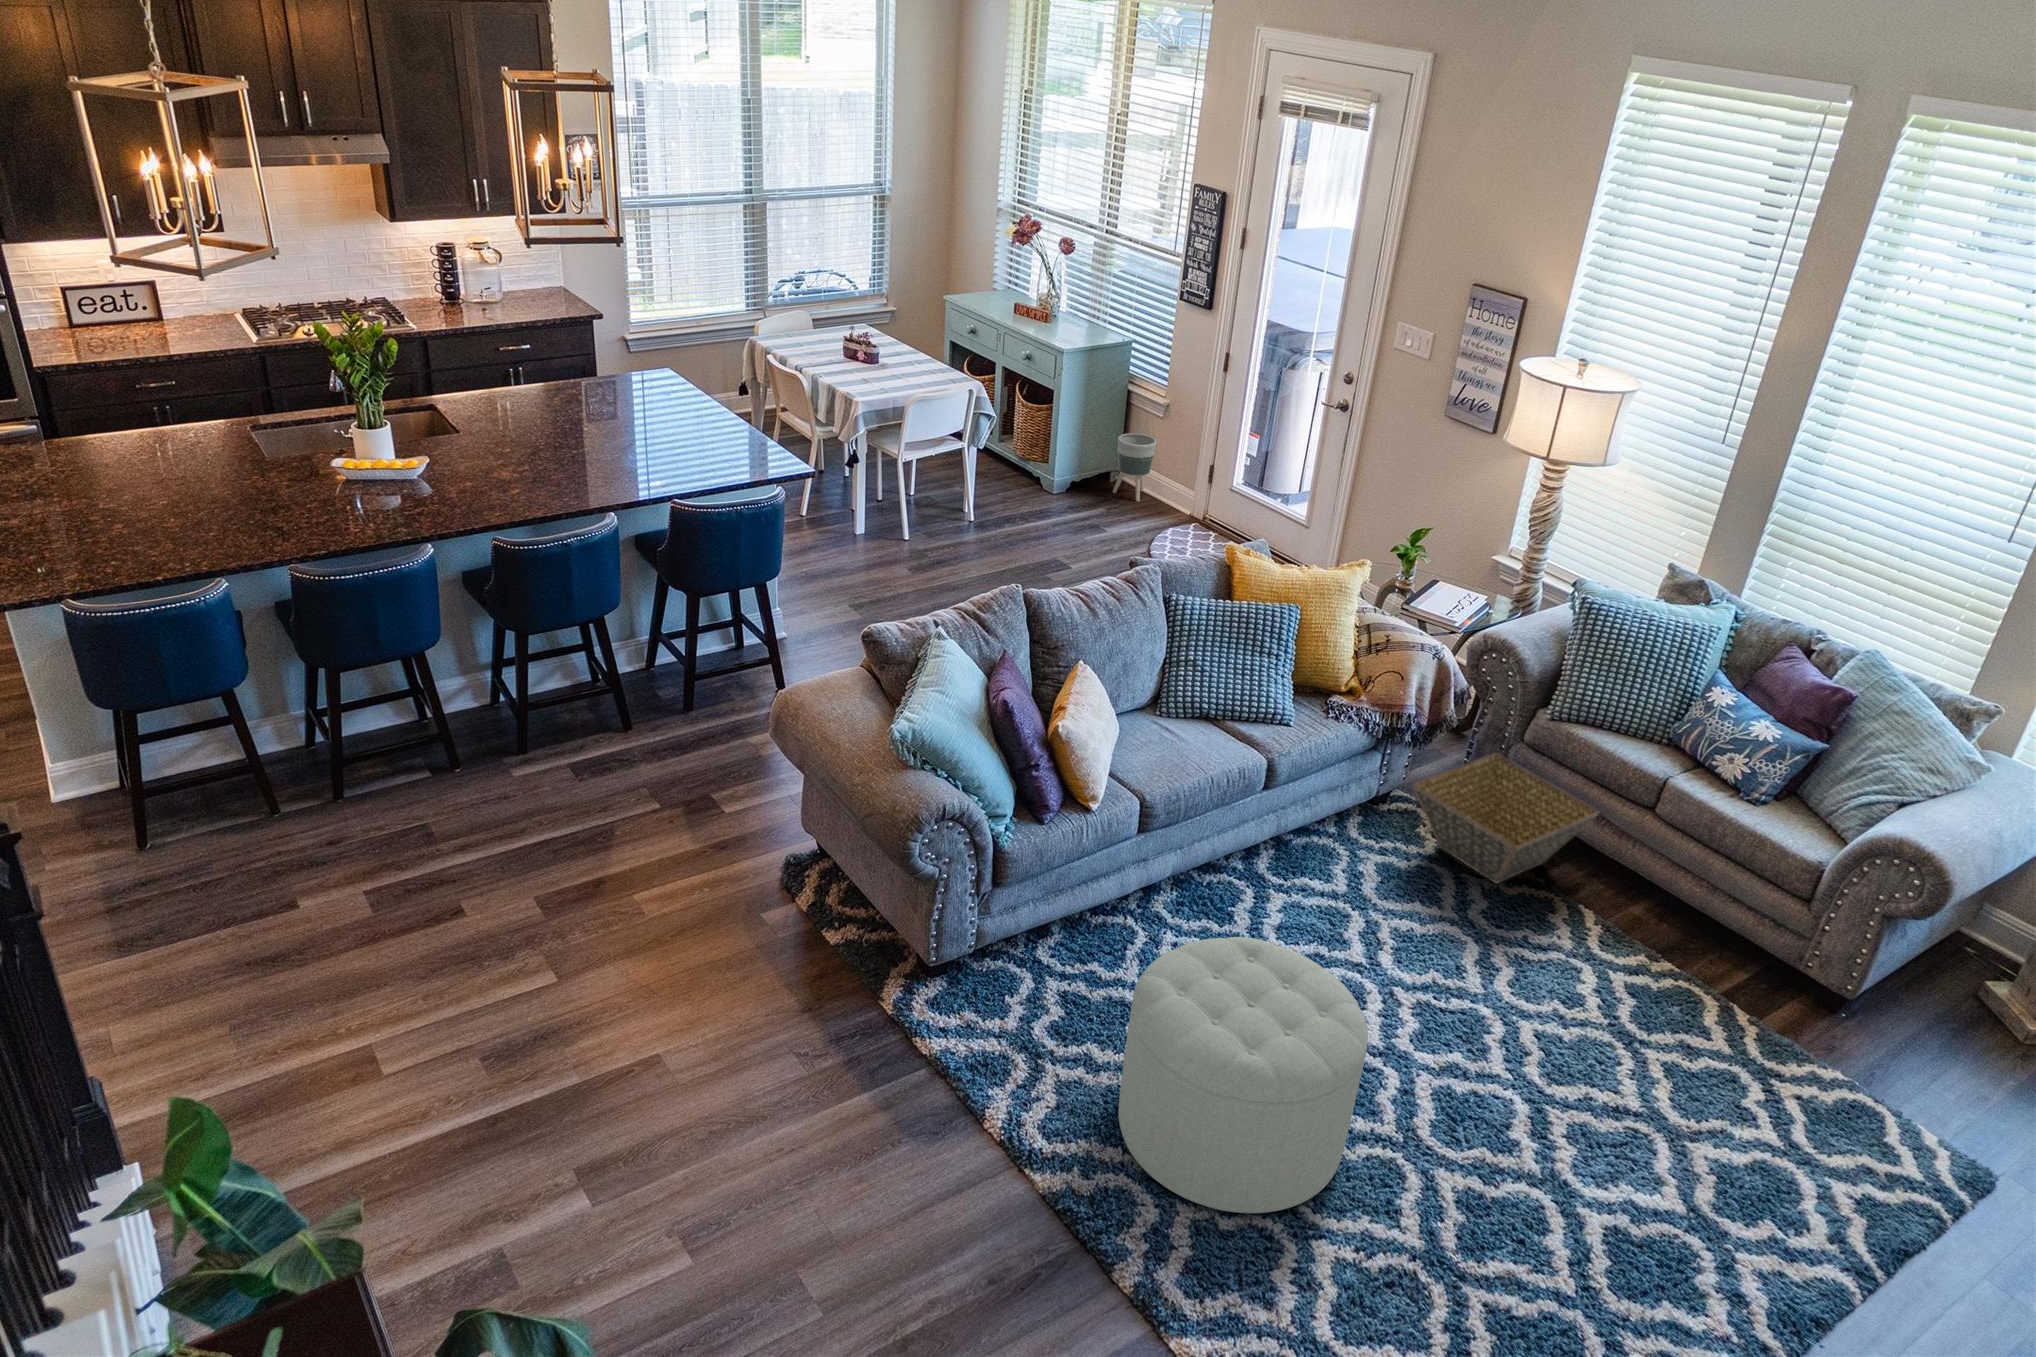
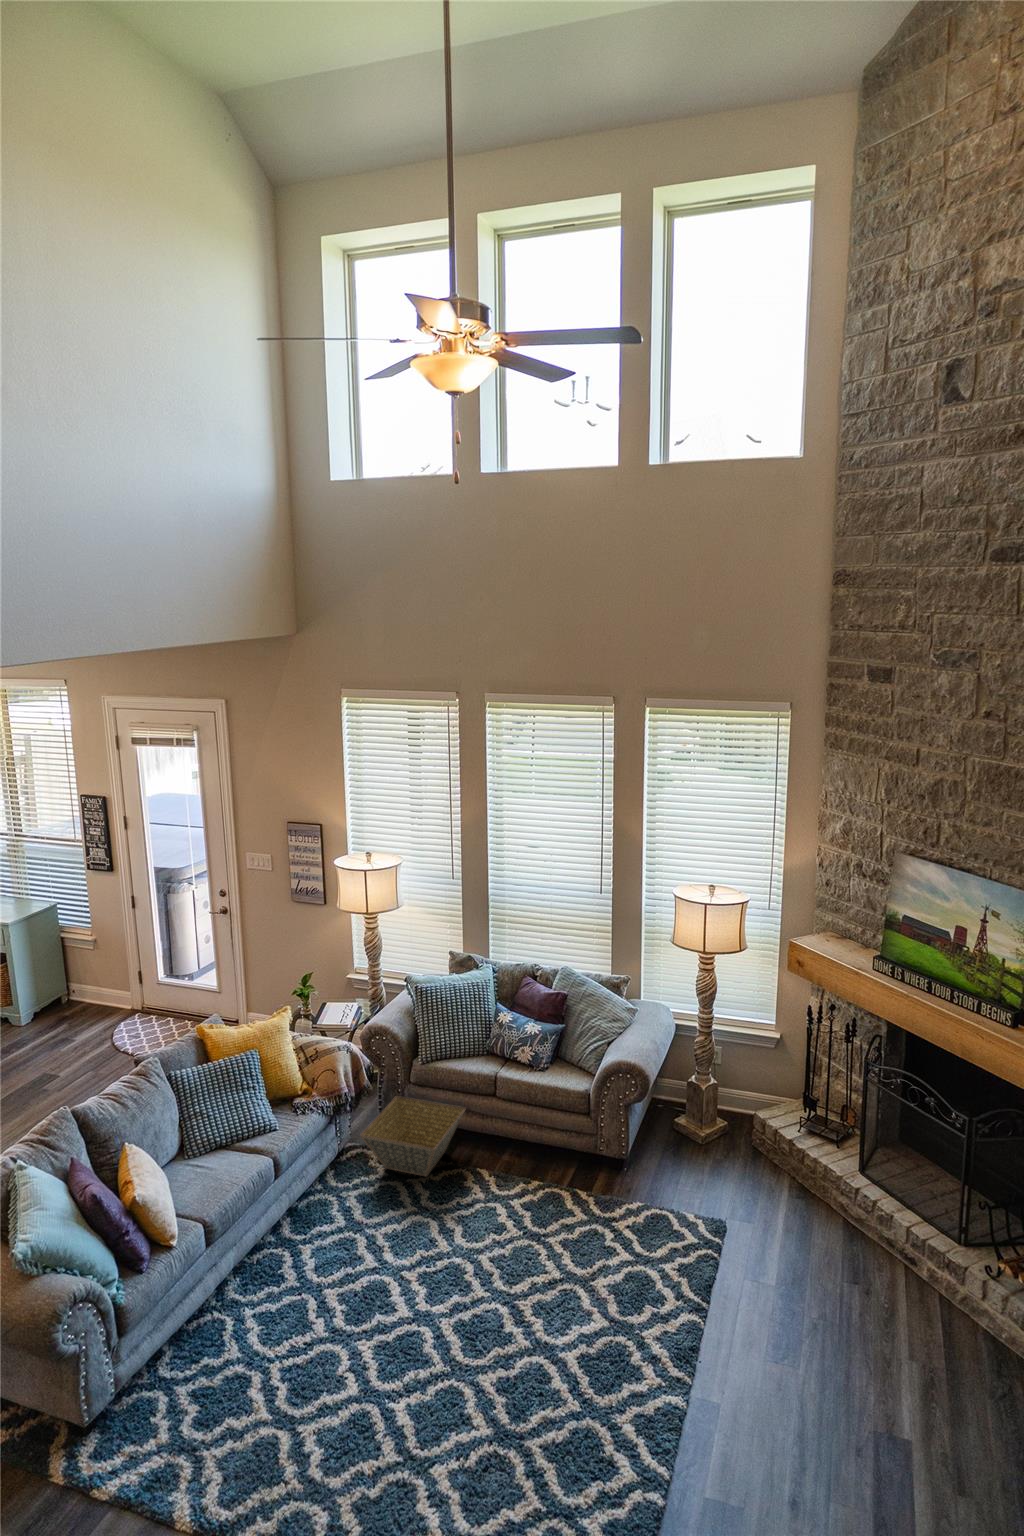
planter: present [1113,433,1157,502] -> none [65,965,95,1012]
ottoman: present [1118,937,1368,1213] -> none [261,1277,425,1495]

